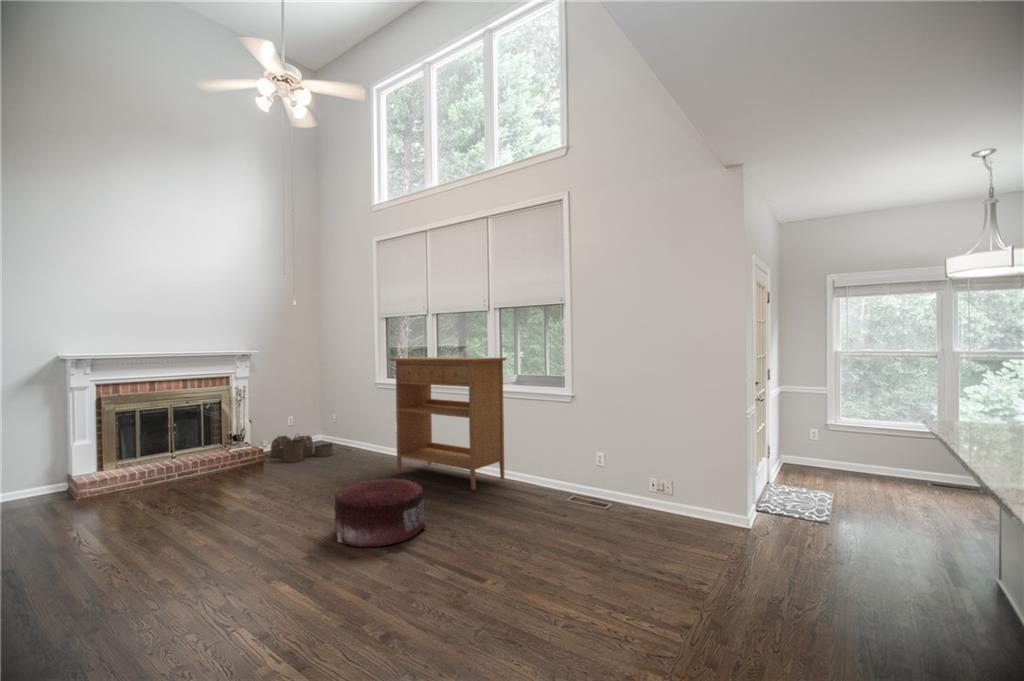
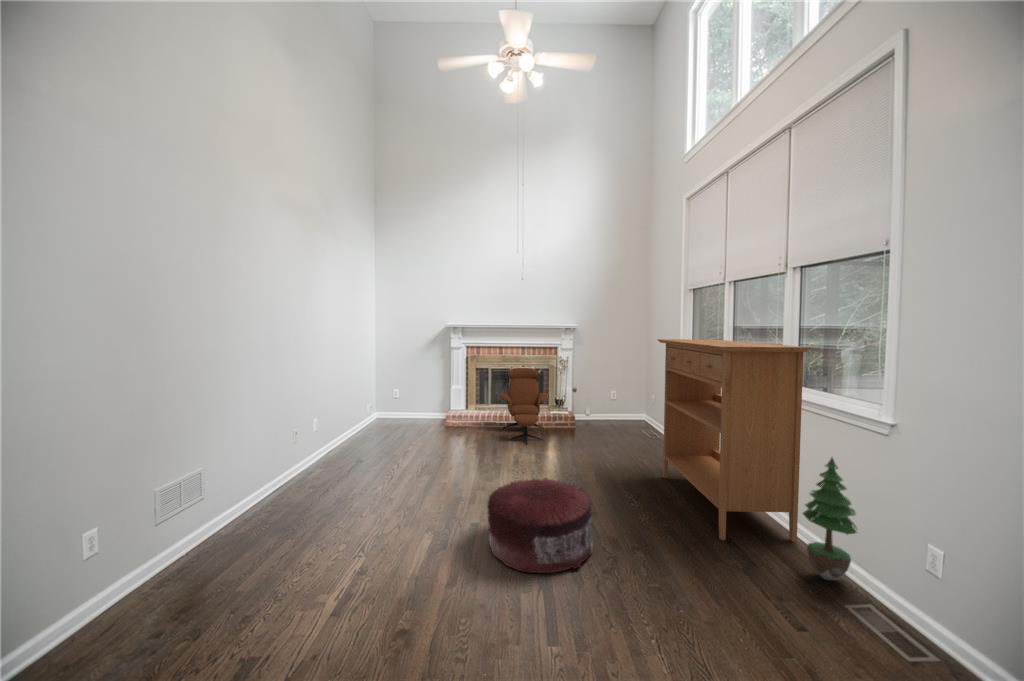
lounge chair: none [166,404,247,489] -> present [499,368,548,445]
potted tree: none [518,417,544,487] -> present [803,457,857,580]
woven basket: present [271,436,333,462] -> none [589,405,639,435]

